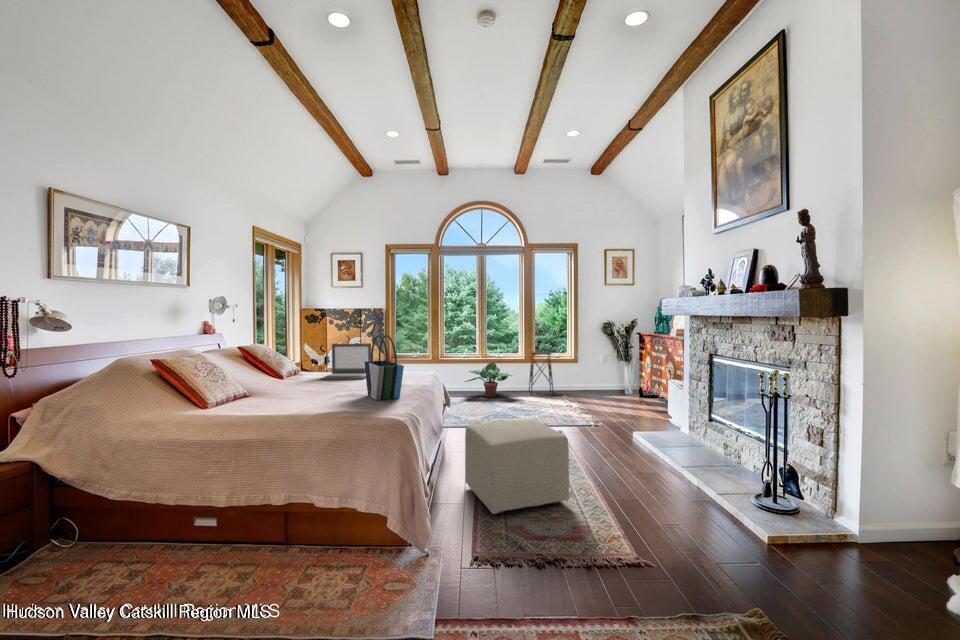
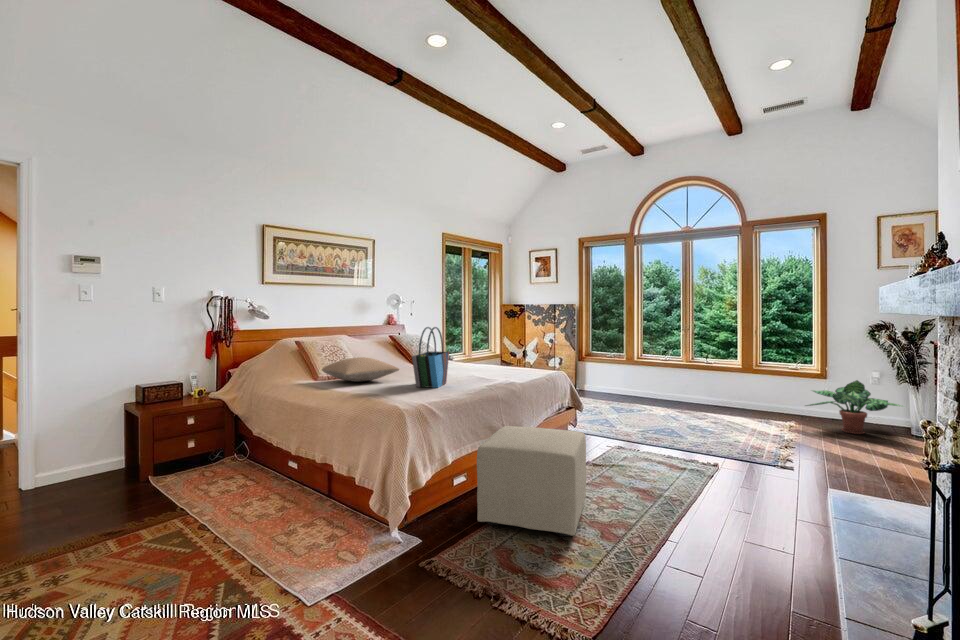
laptop: present [322,343,371,380] -> none [441,336,489,371]
side table: present [529,352,554,396] -> none [743,359,784,421]
potted plant: present [465,362,513,397] -> present [806,380,901,434]
pillow: none [231,374,333,404] -> present [322,357,399,382]

